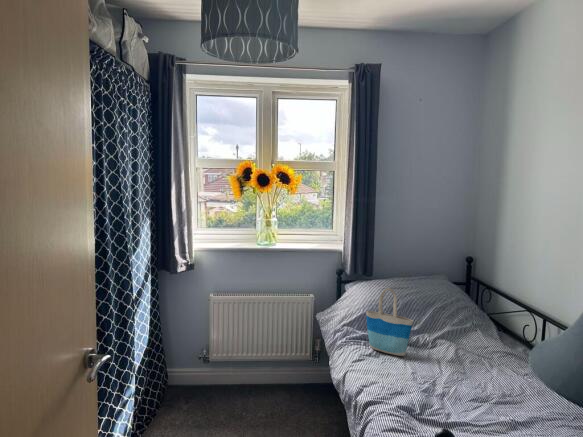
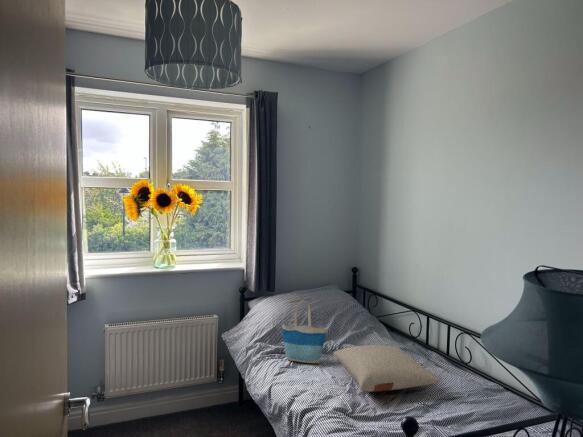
pillow: none [419,344,536,398] -> present [333,345,440,392]

